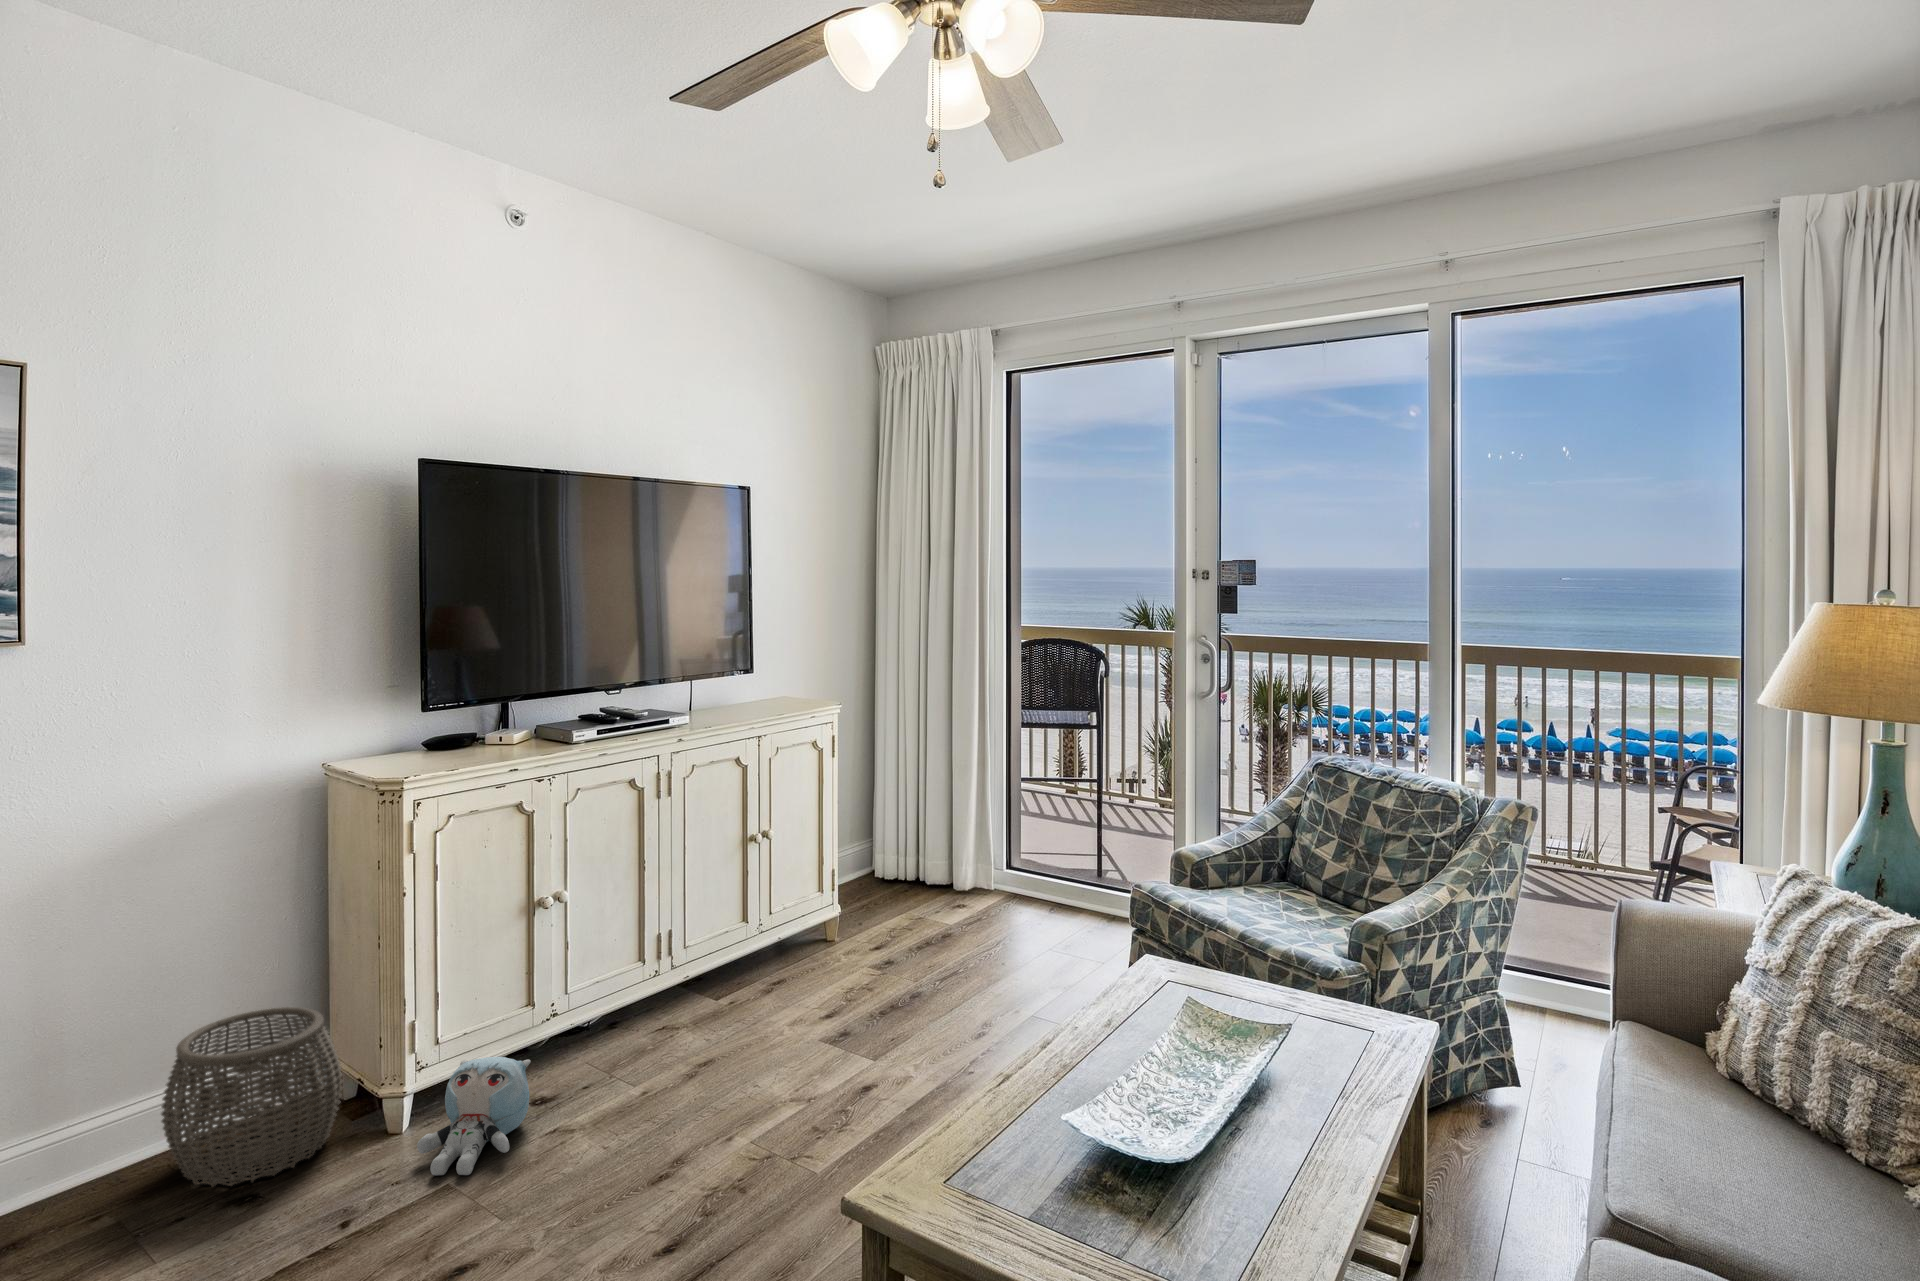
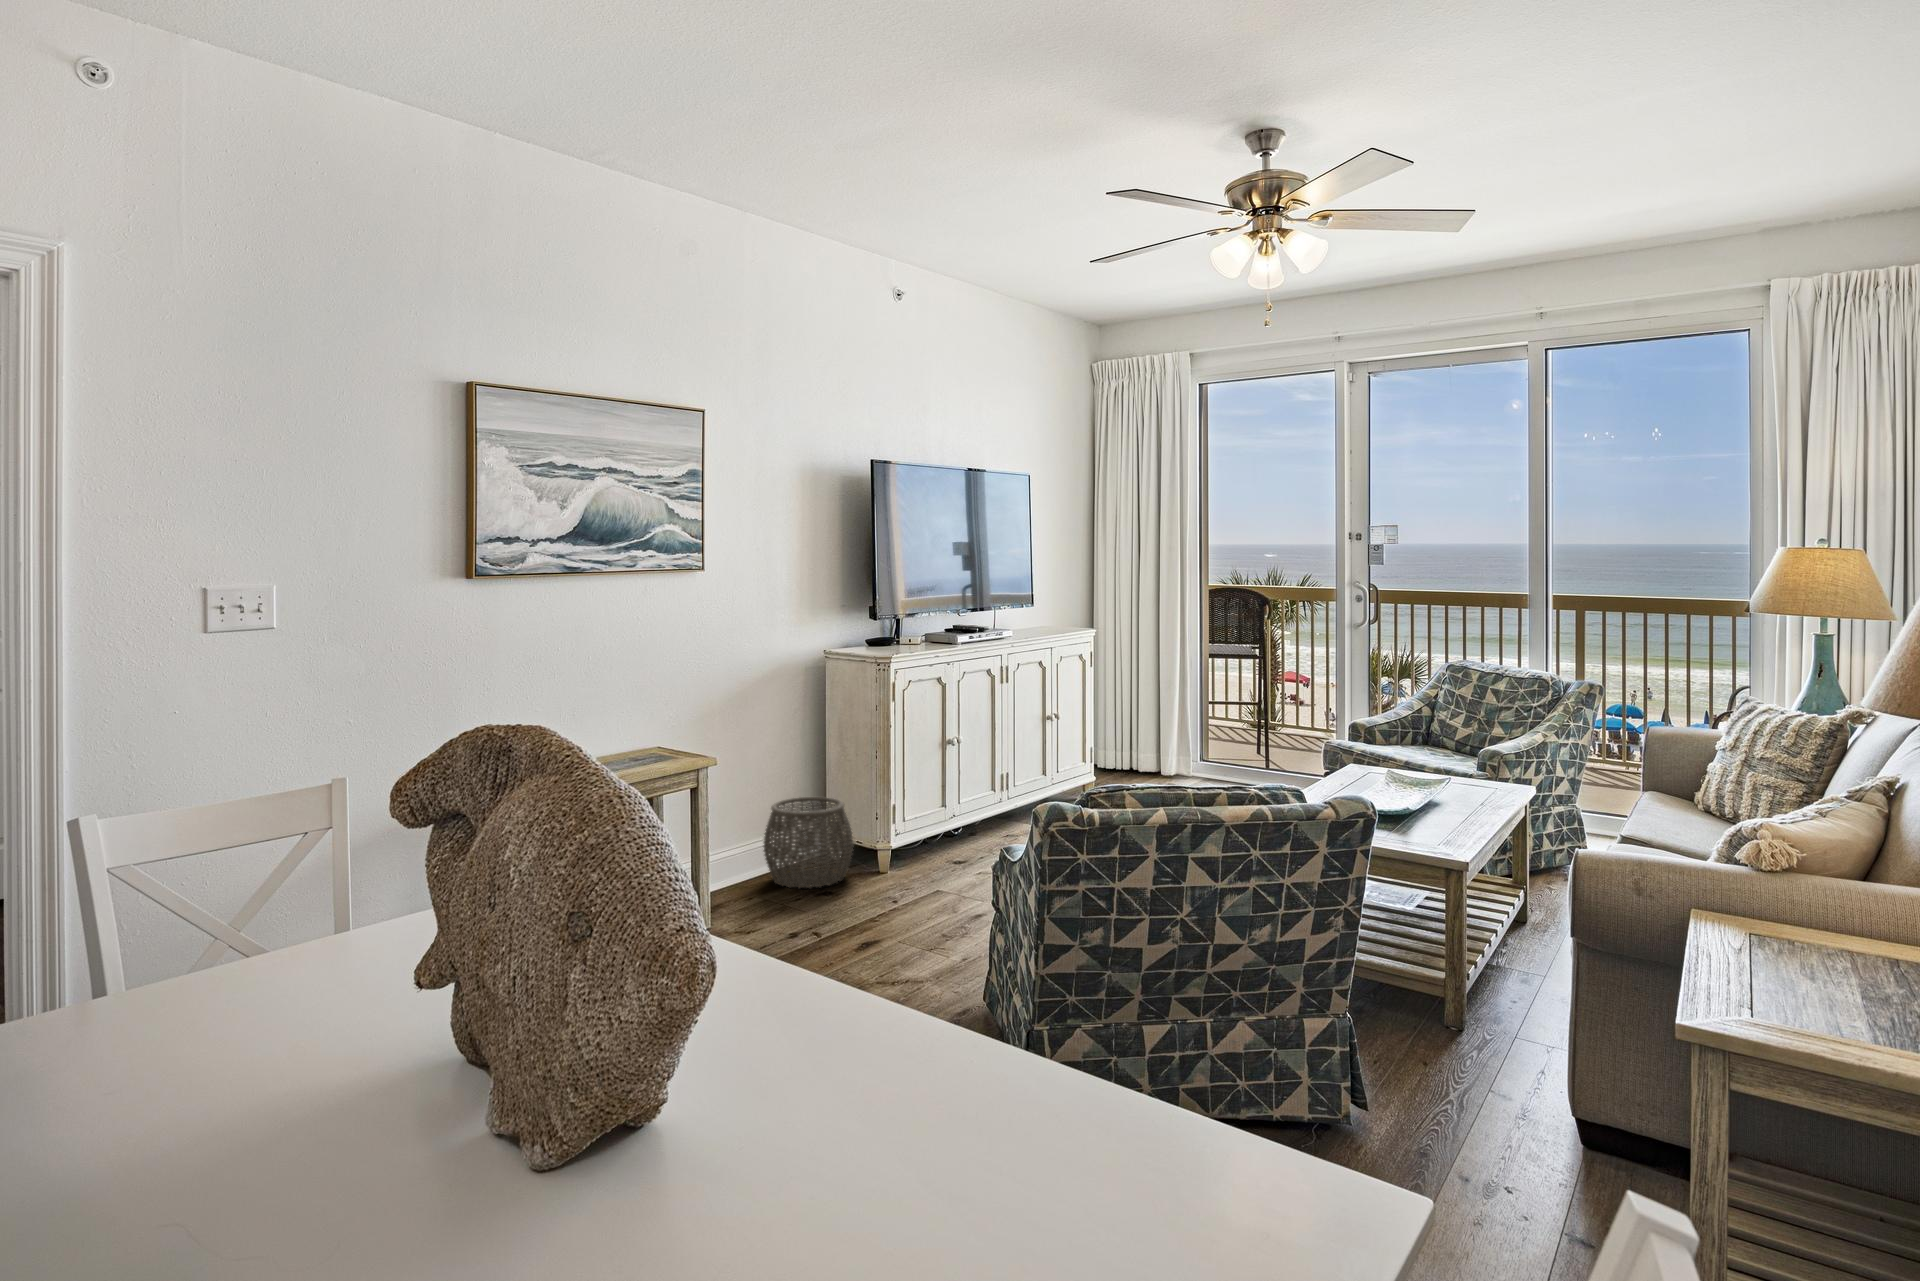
plush toy: present [417,1057,531,1175] -> none [908,830,962,888]

